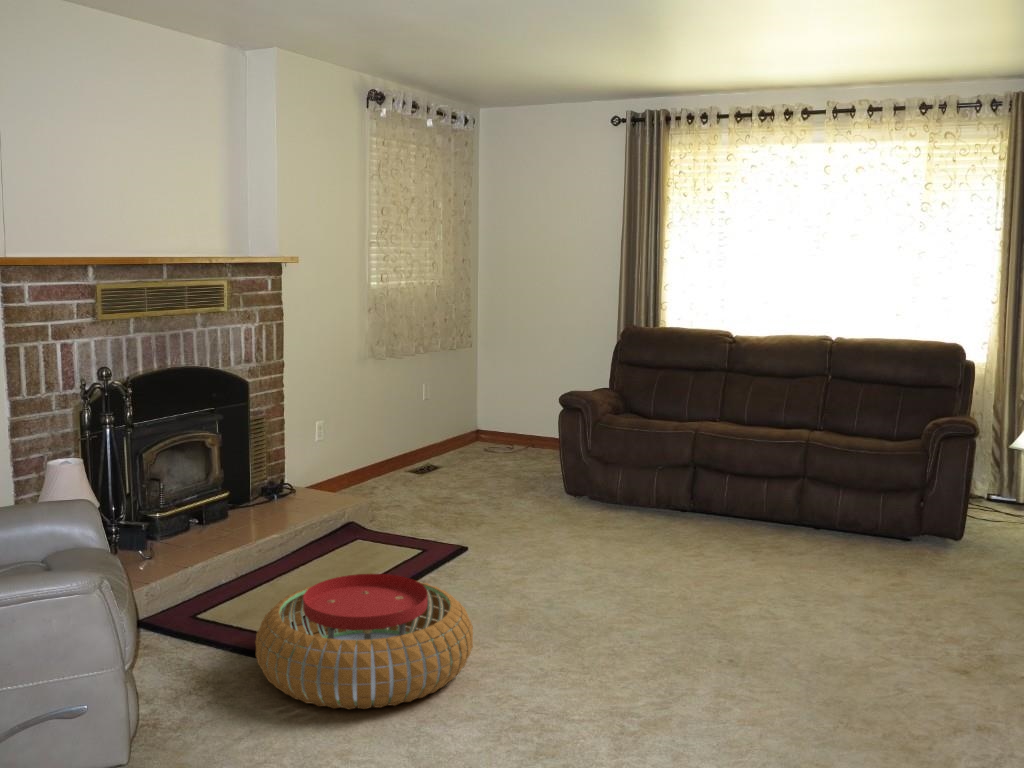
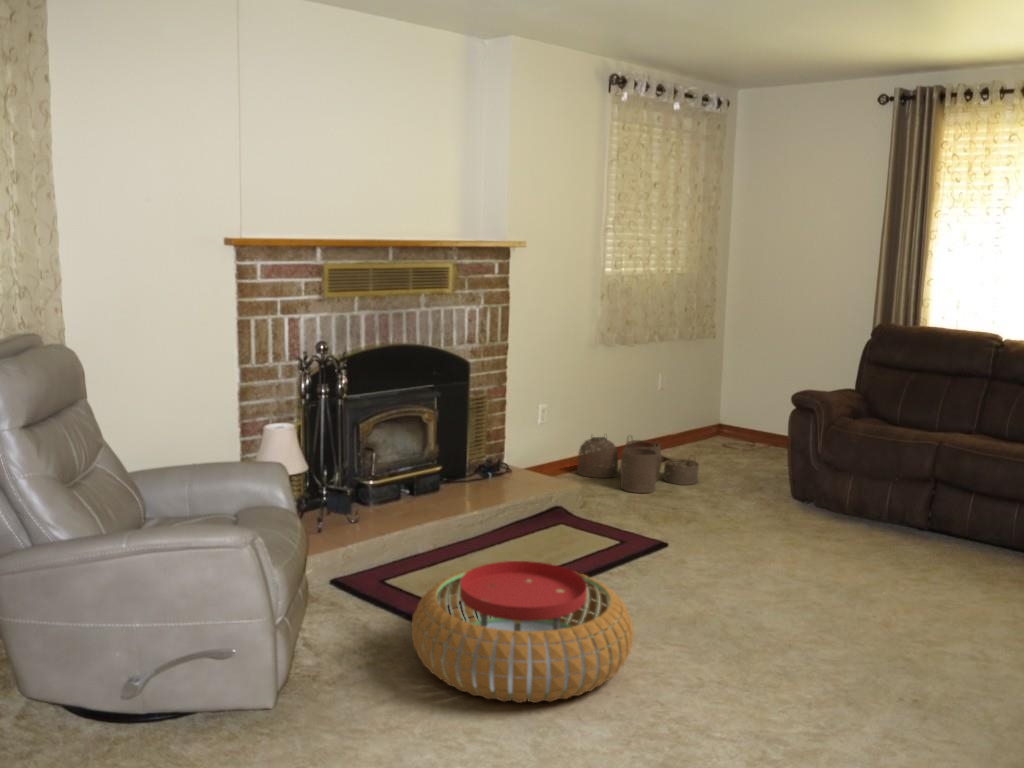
woven basket: none [356,445,476,501] -> present [577,437,699,493]

